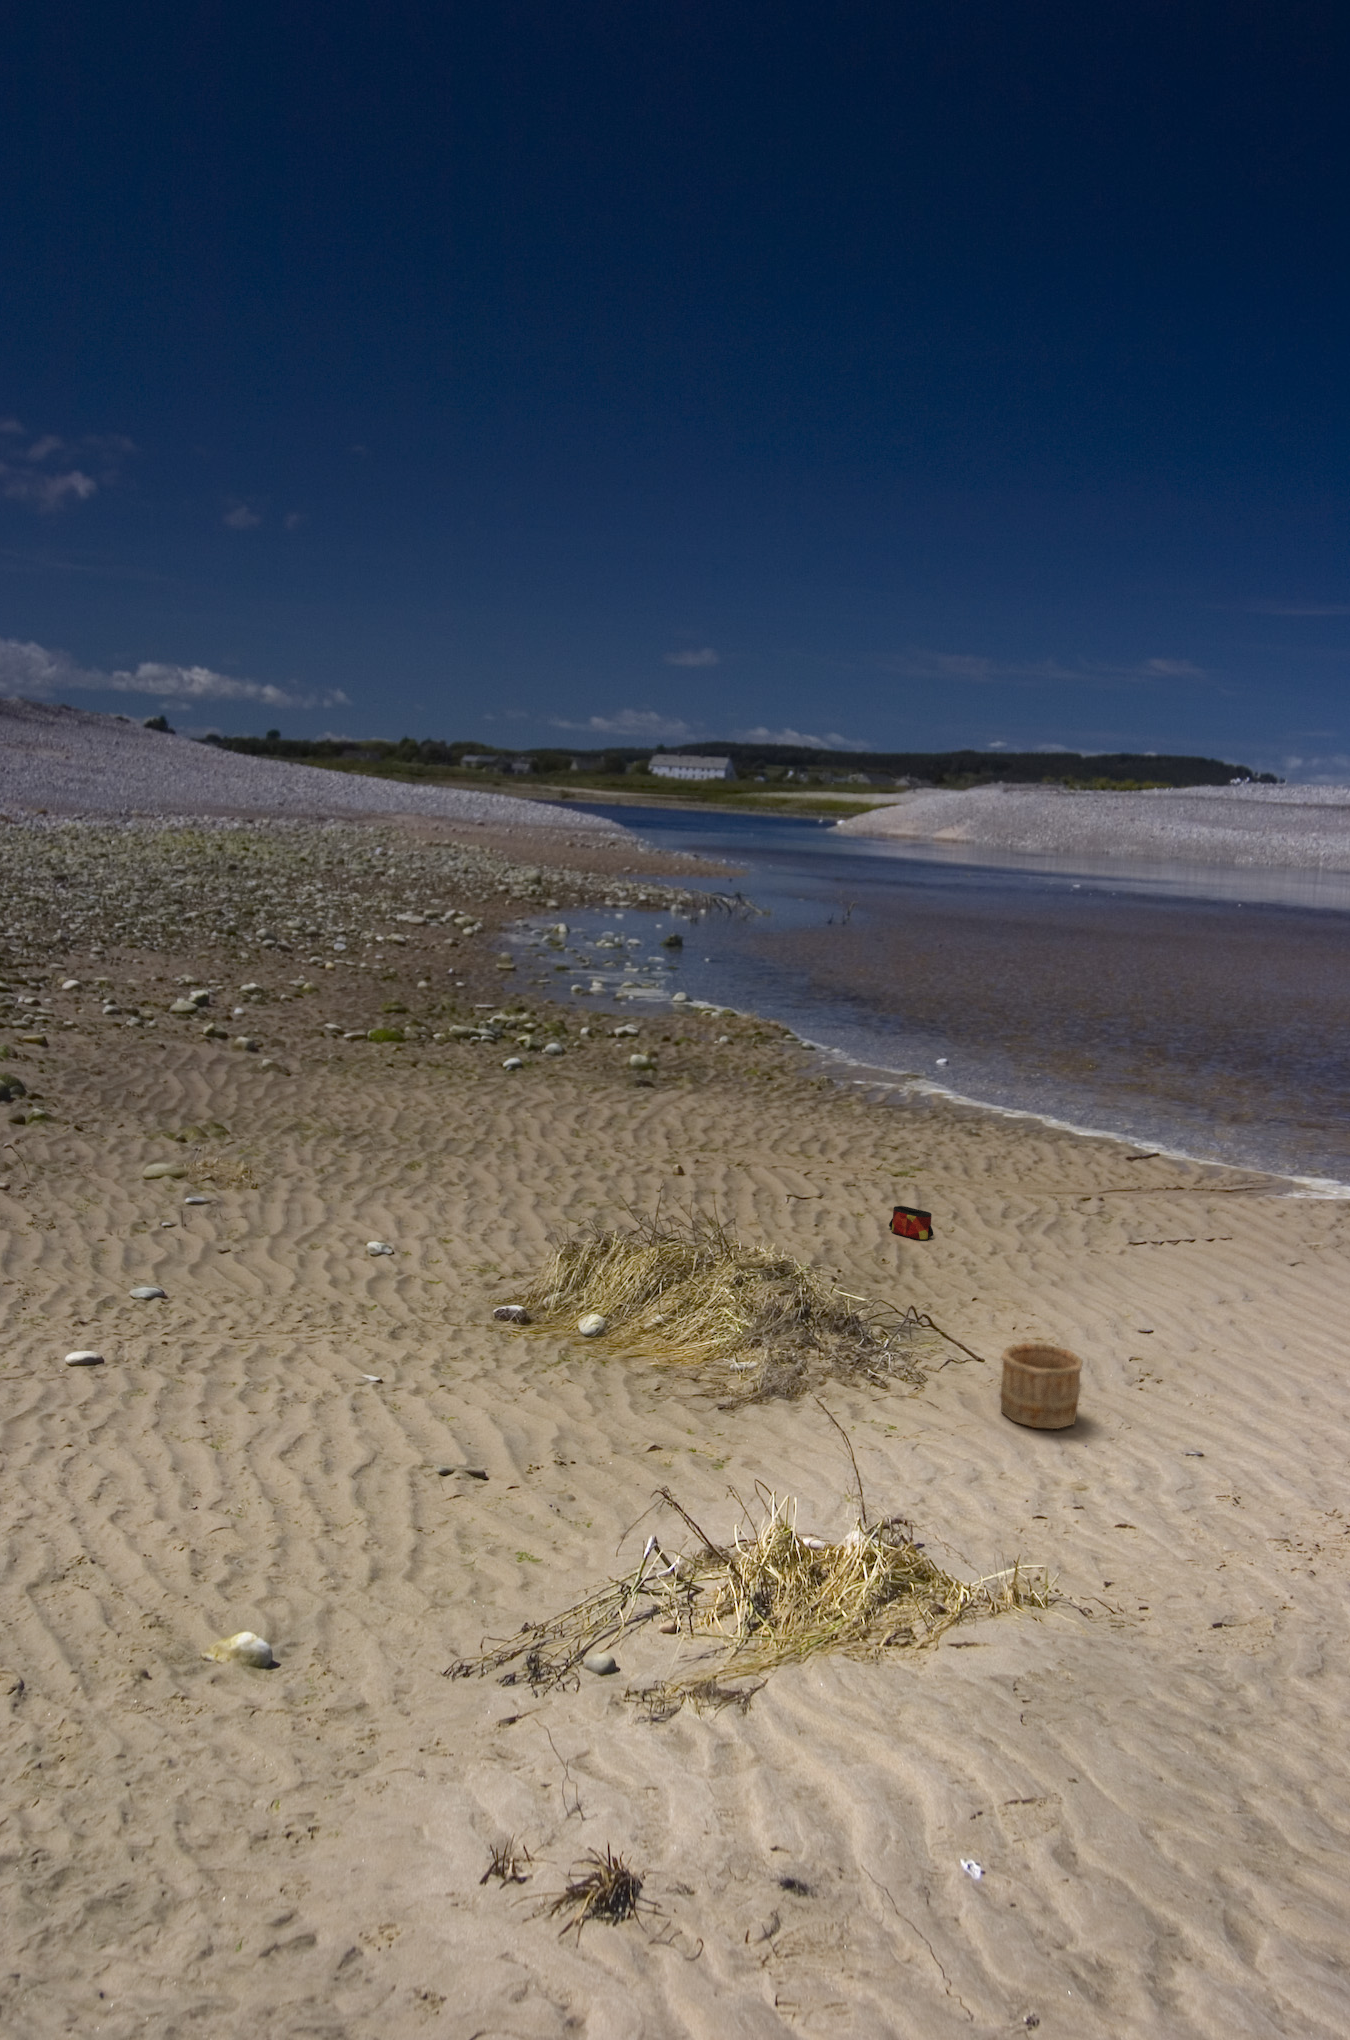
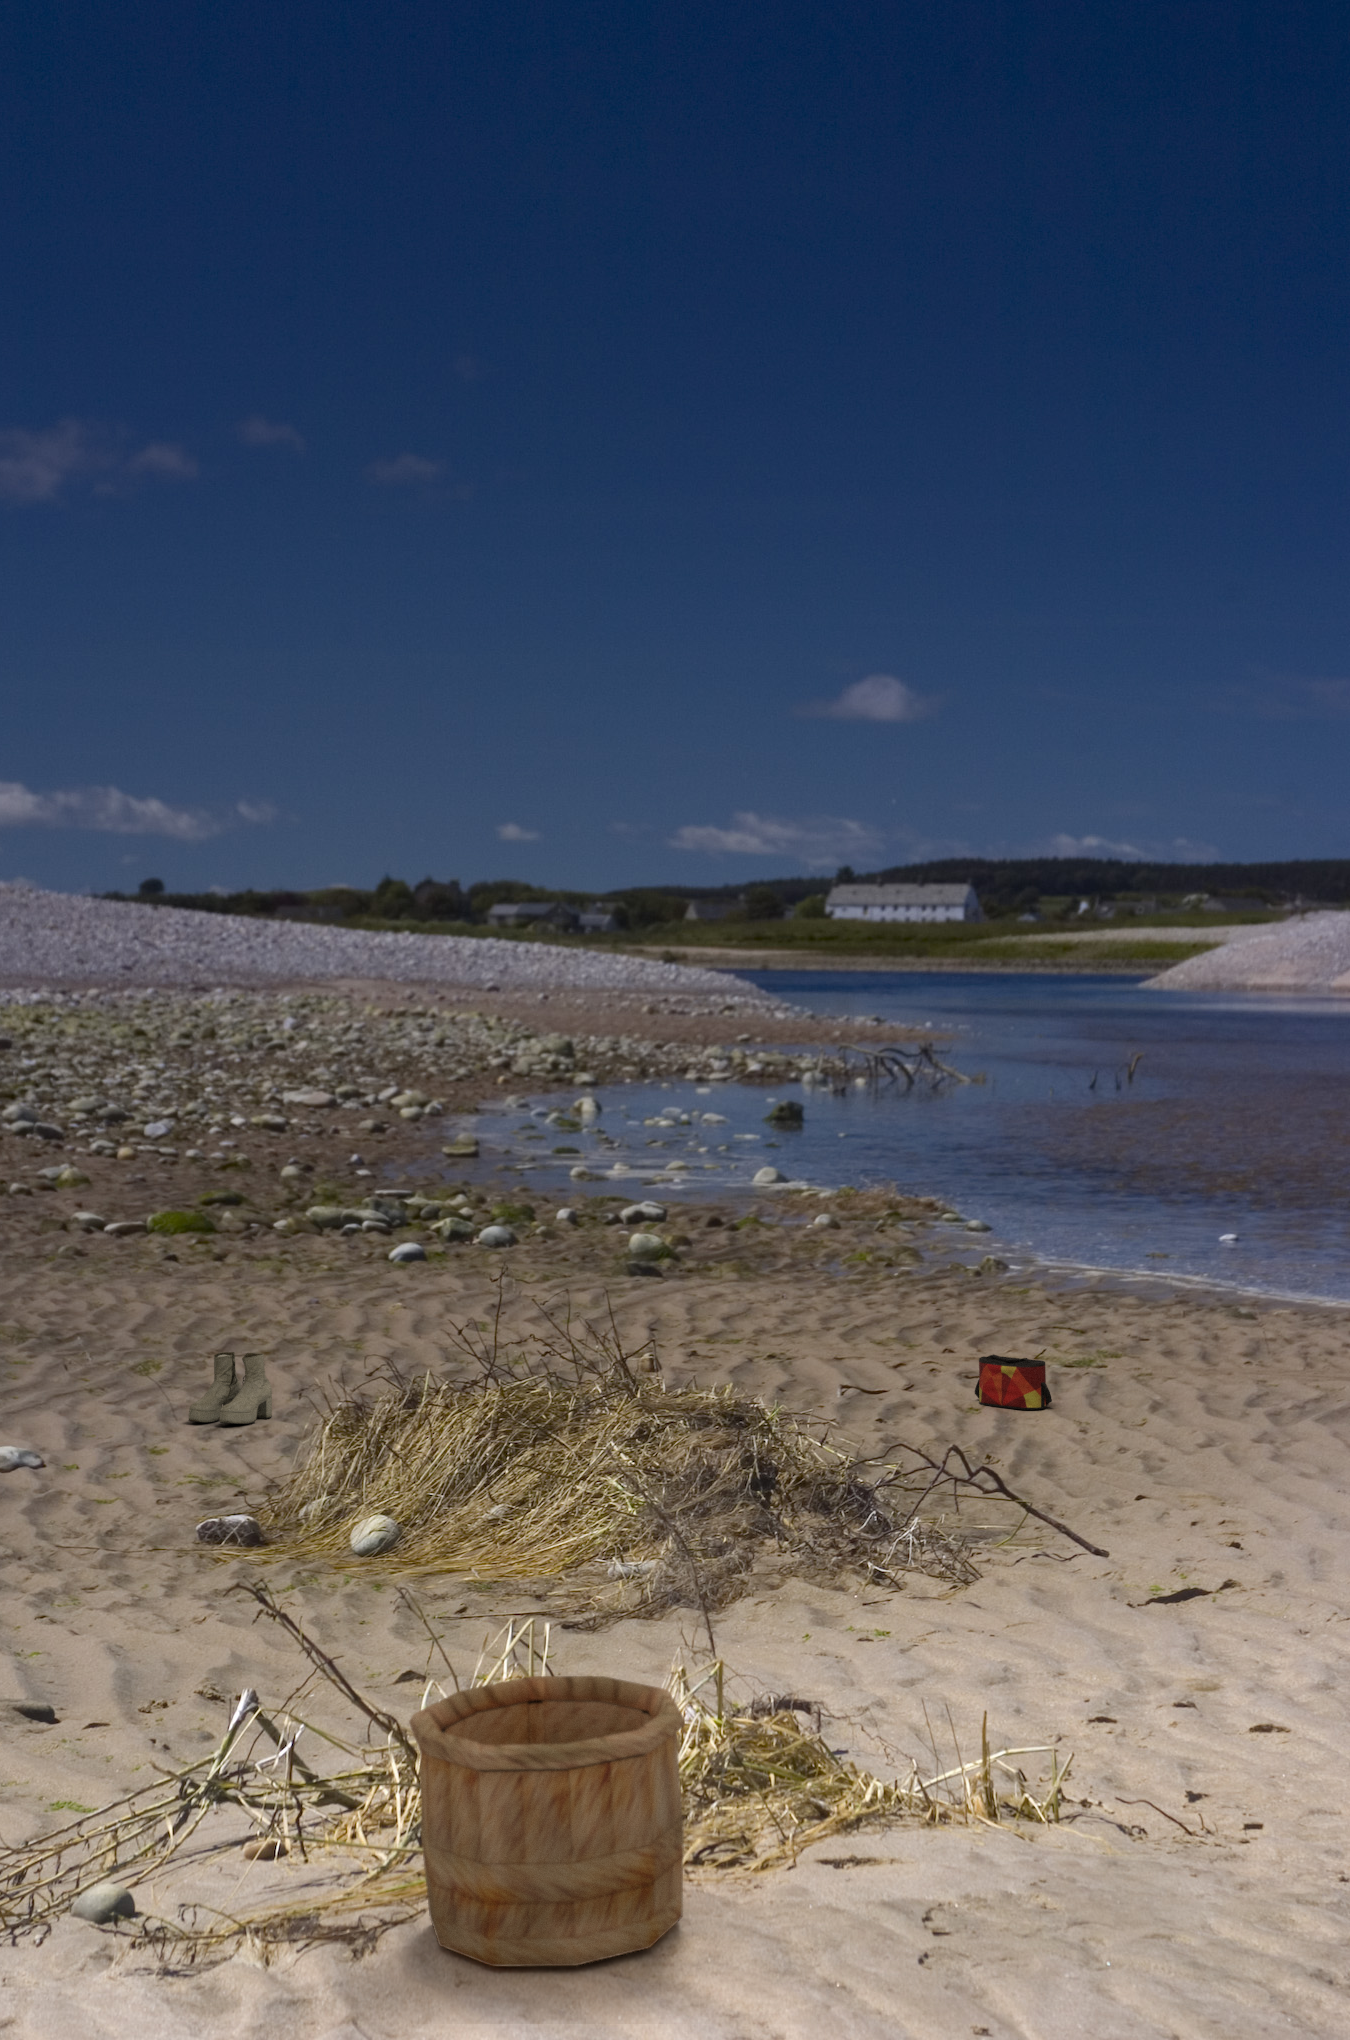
boots: none [454,1188,500,1232] -> present [189,1352,272,1424]
wooden bucket: present [1000,1343,1083,1429] -> present [409,1676,685,1967]

